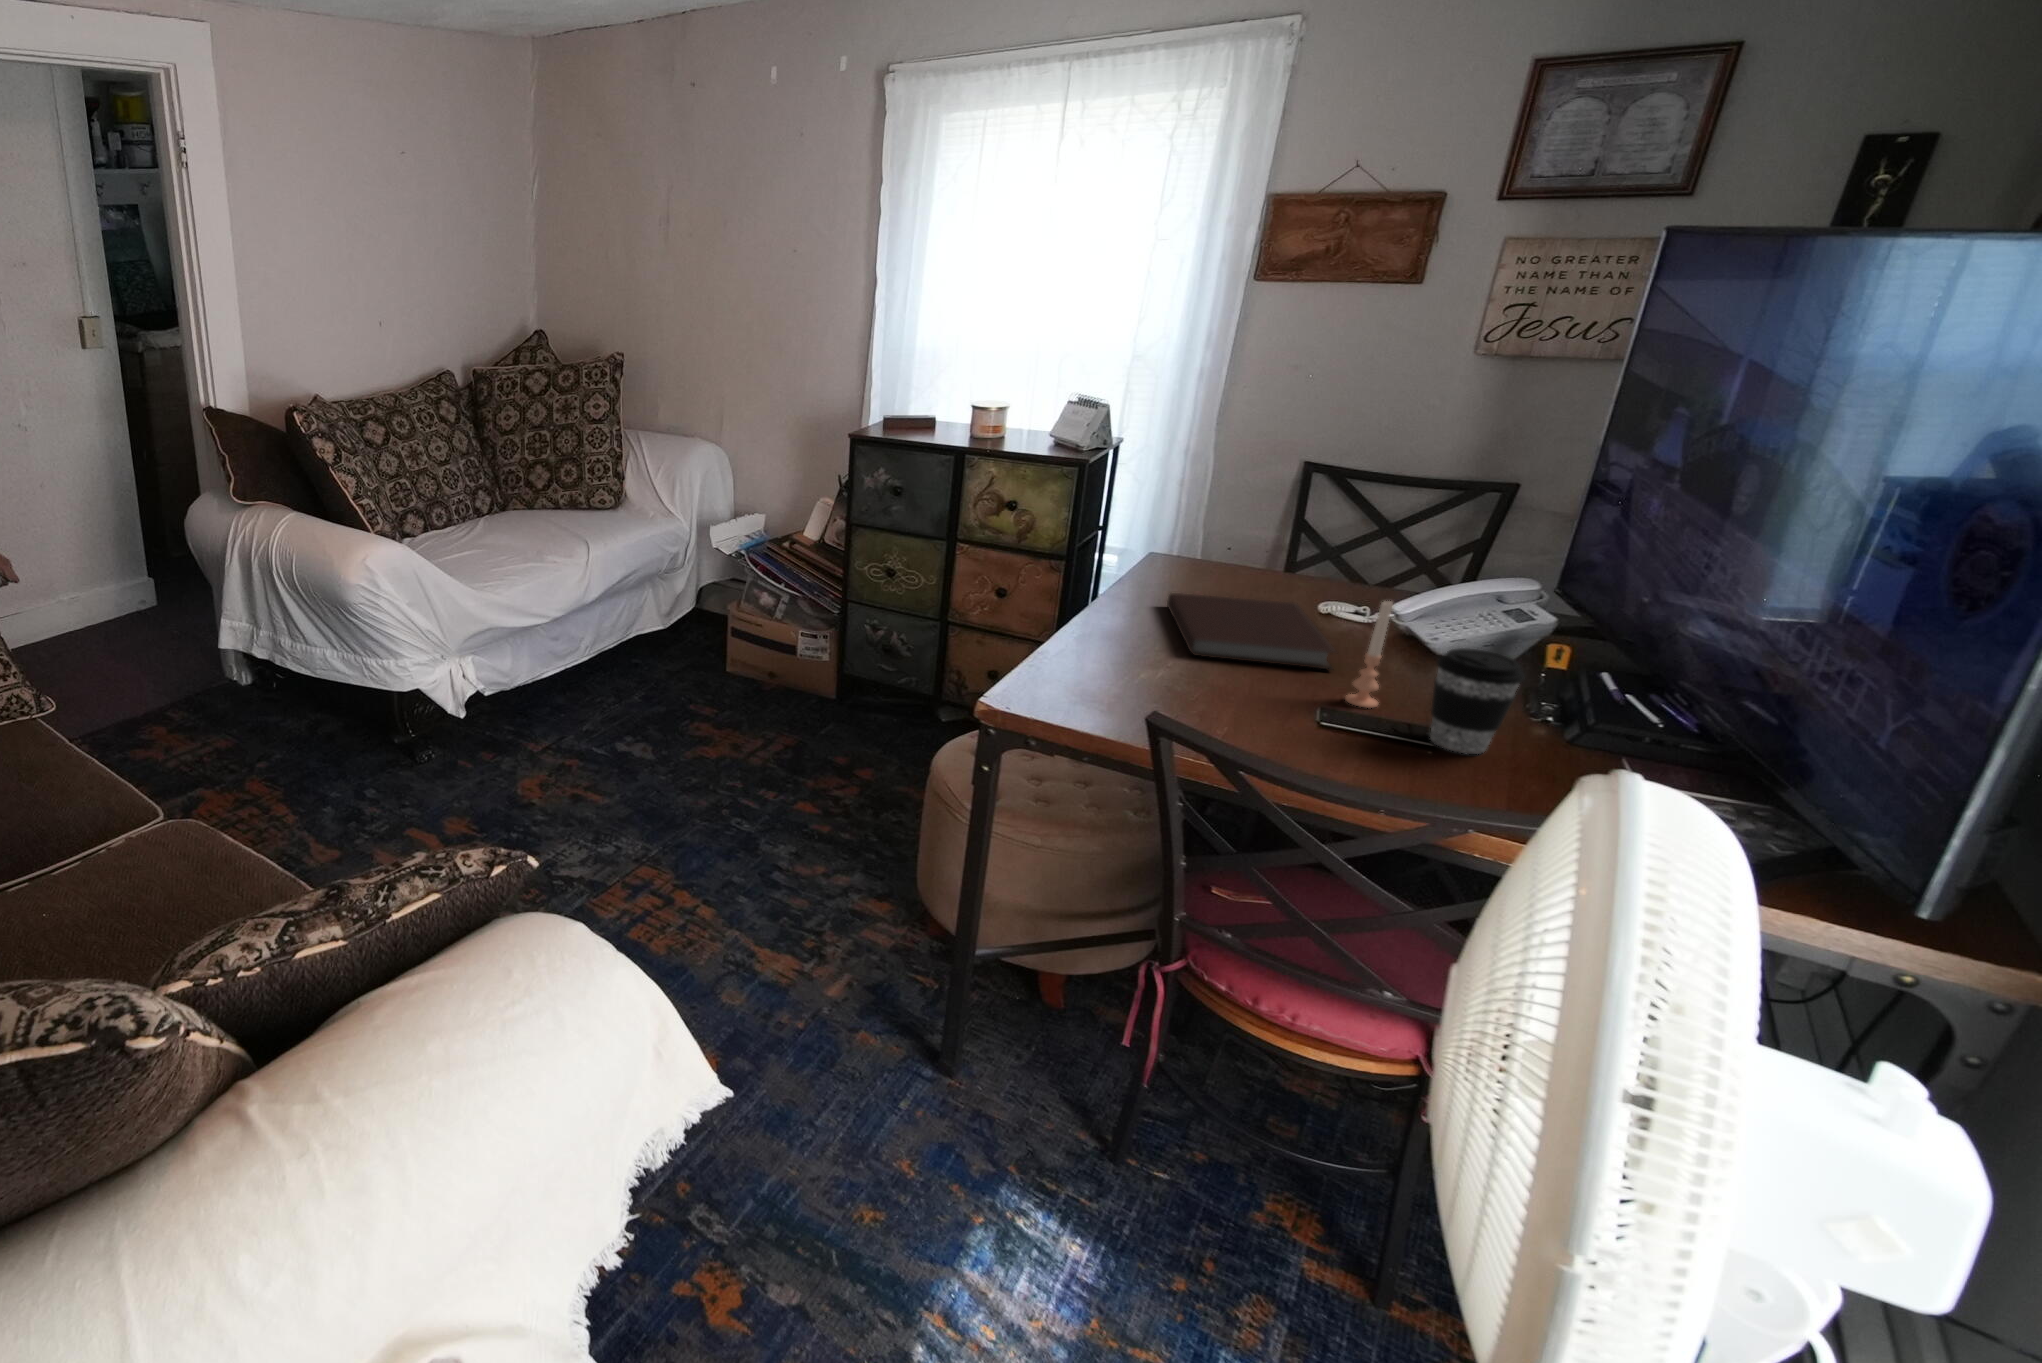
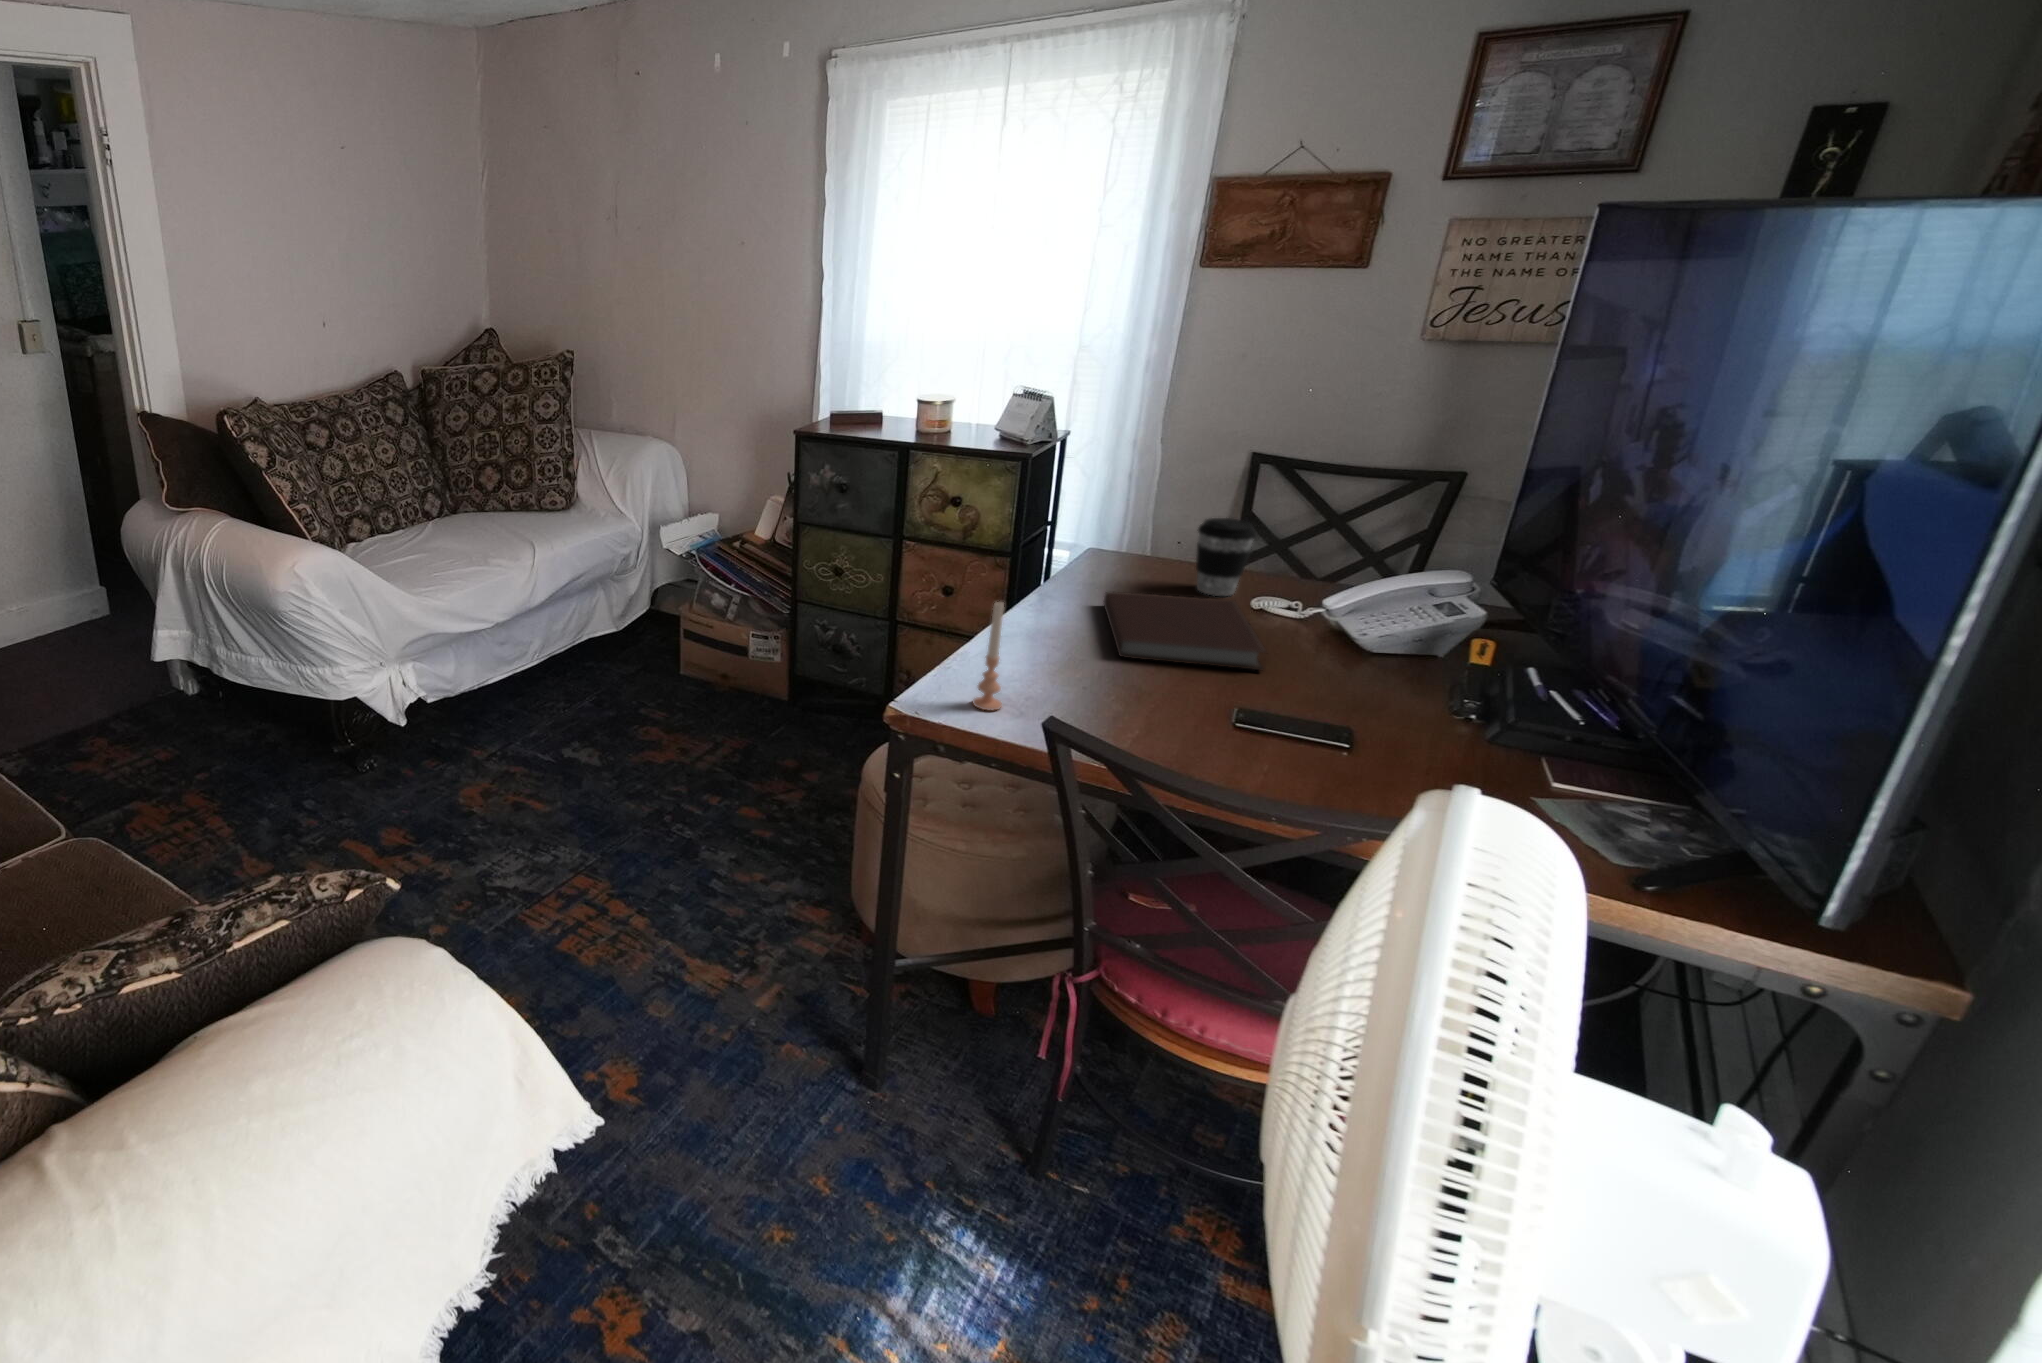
candle: present [1345,601,1393,708] -> present [972,602,1004,710]
coffee cup: present [1430,648,1524,754] -> present [1196,518,1256,596]

